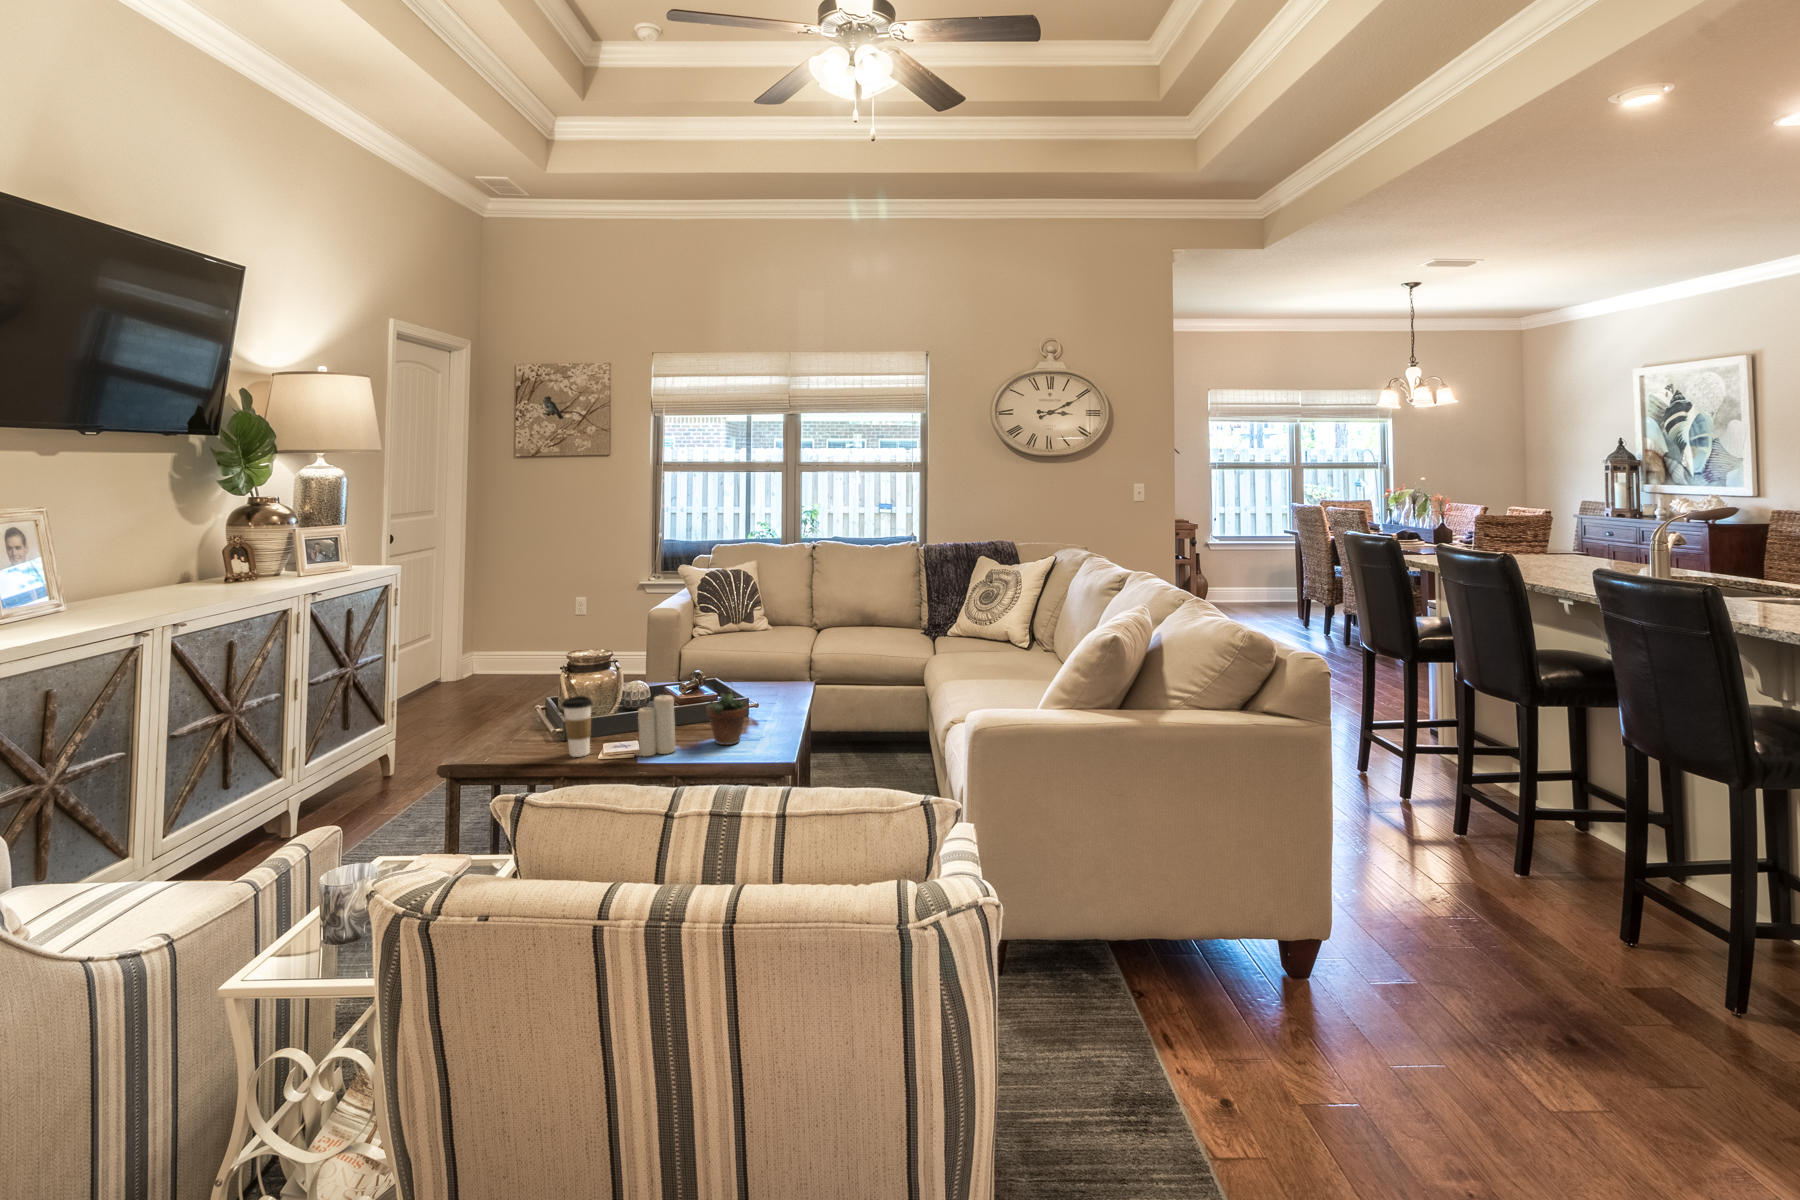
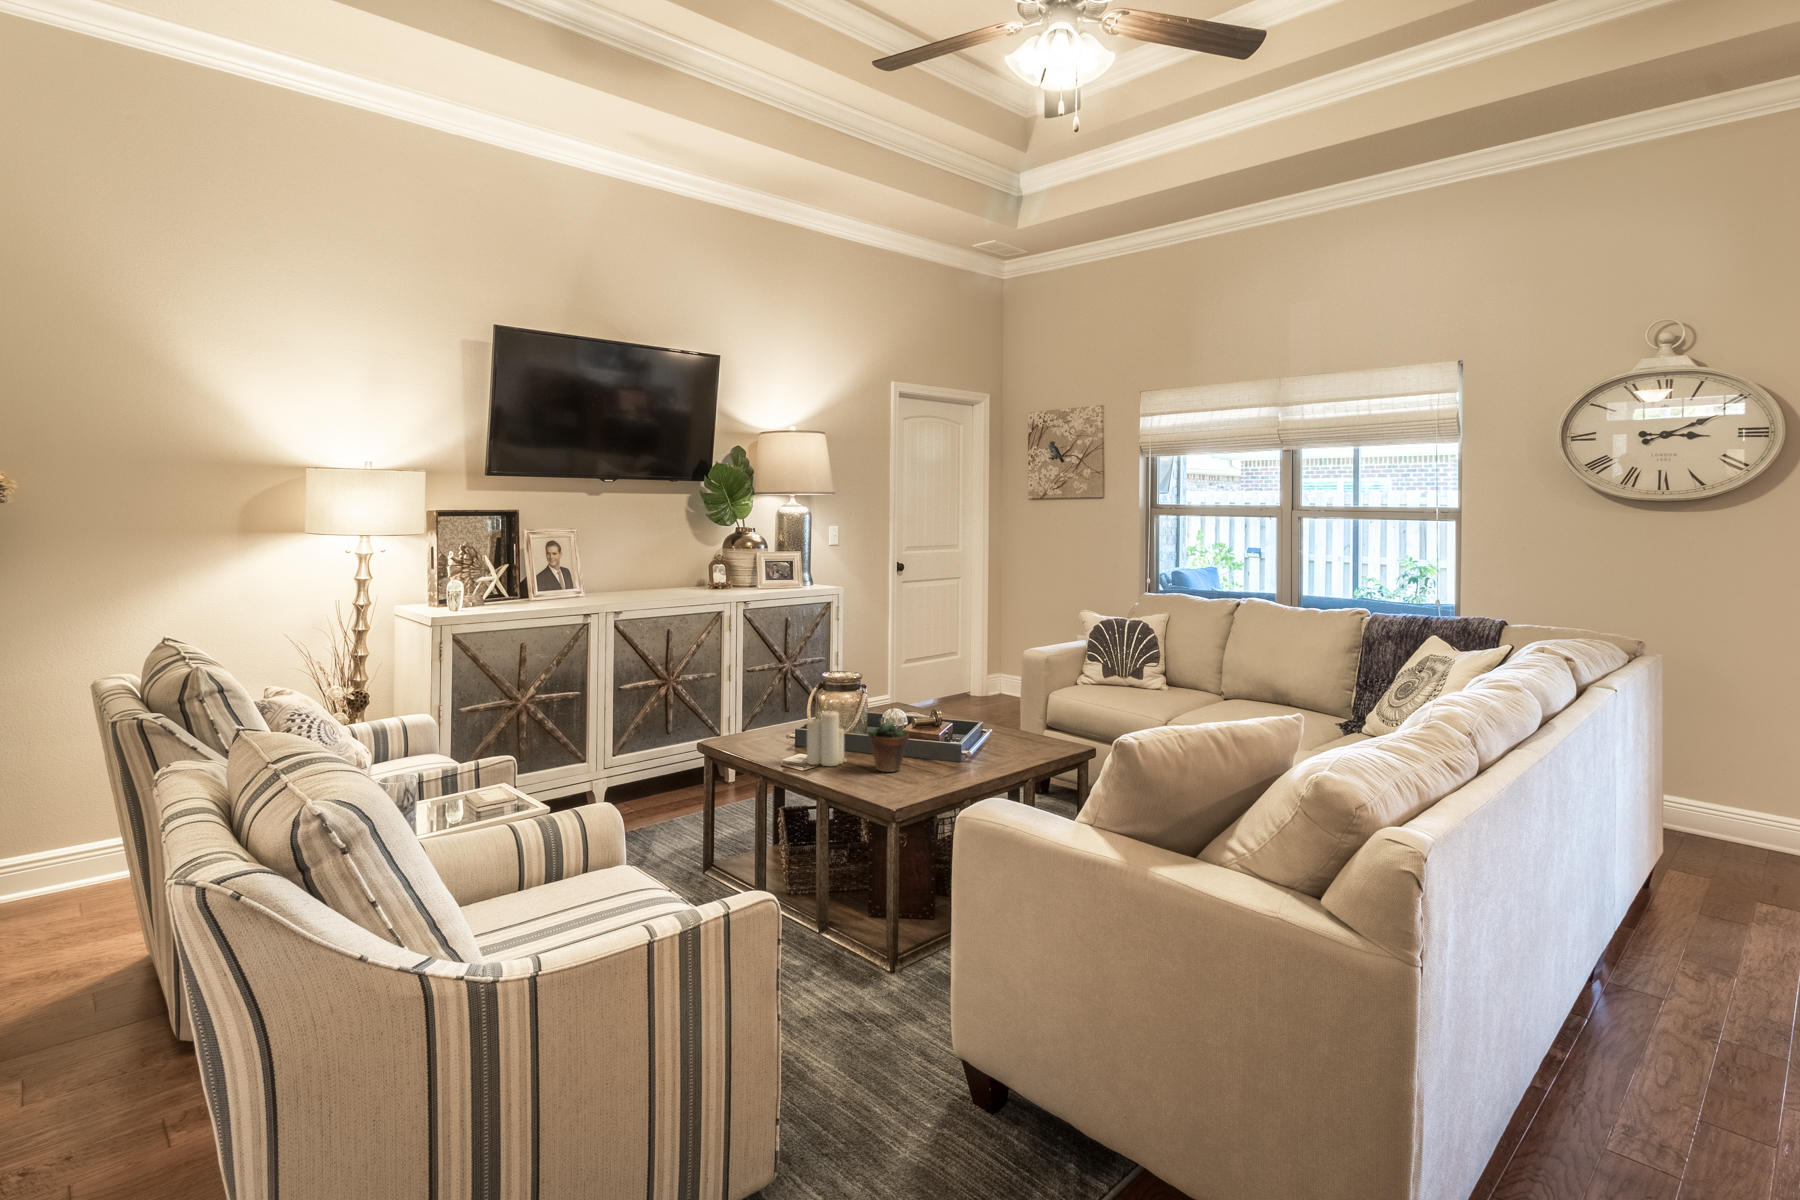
coffee cup: present [562,696,592,757] -> none [761,700,787,753]

